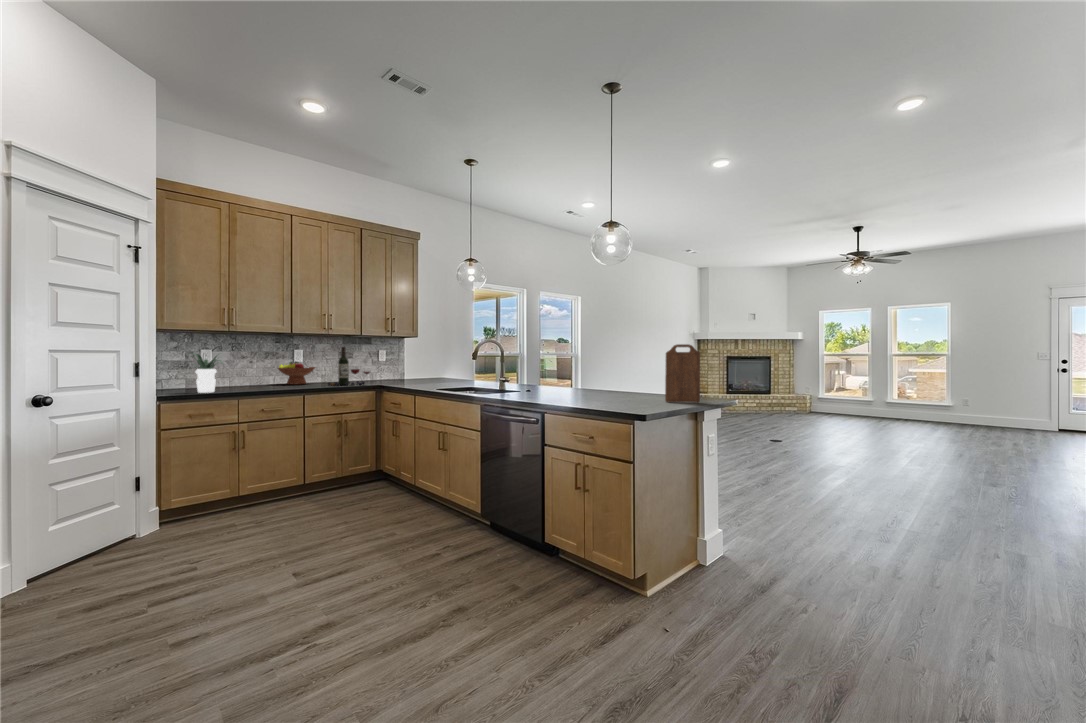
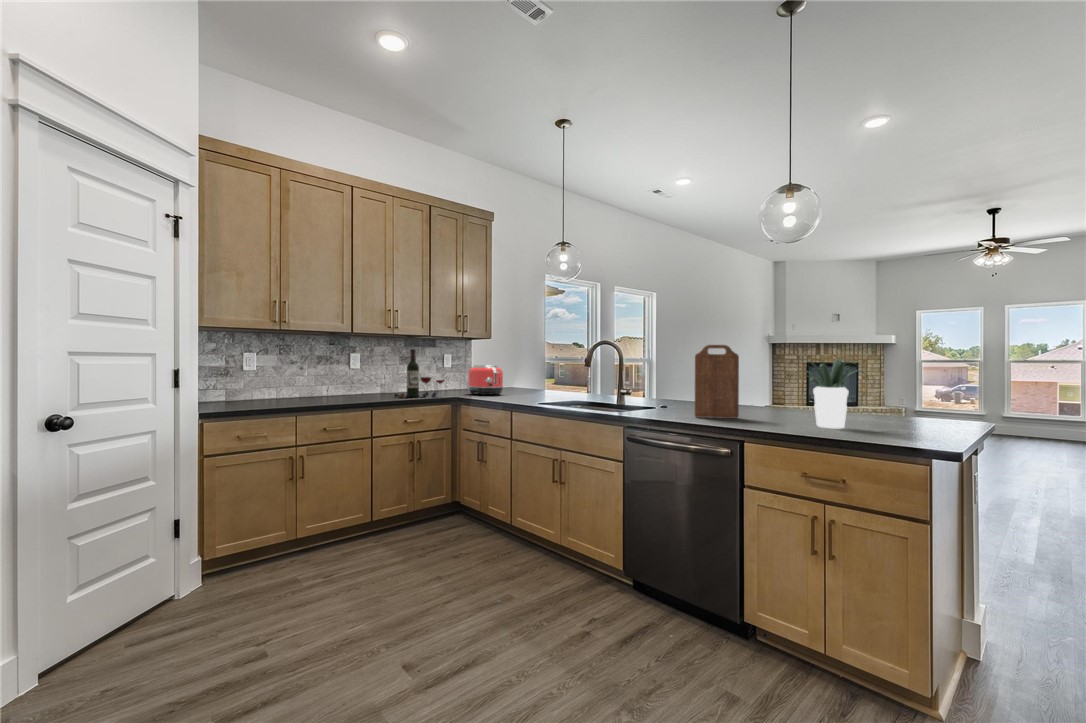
cutting board: present [665,344,700,403] -> present [695,345,739,418]
potted plant: present [194,354,223,393] -> present [793,359,865,428]
toaster: none [393,359,422,384] -> present [468,365,503,395]
fruit bowl: present [278,361,315,385] -> none [330,367,376,396]

